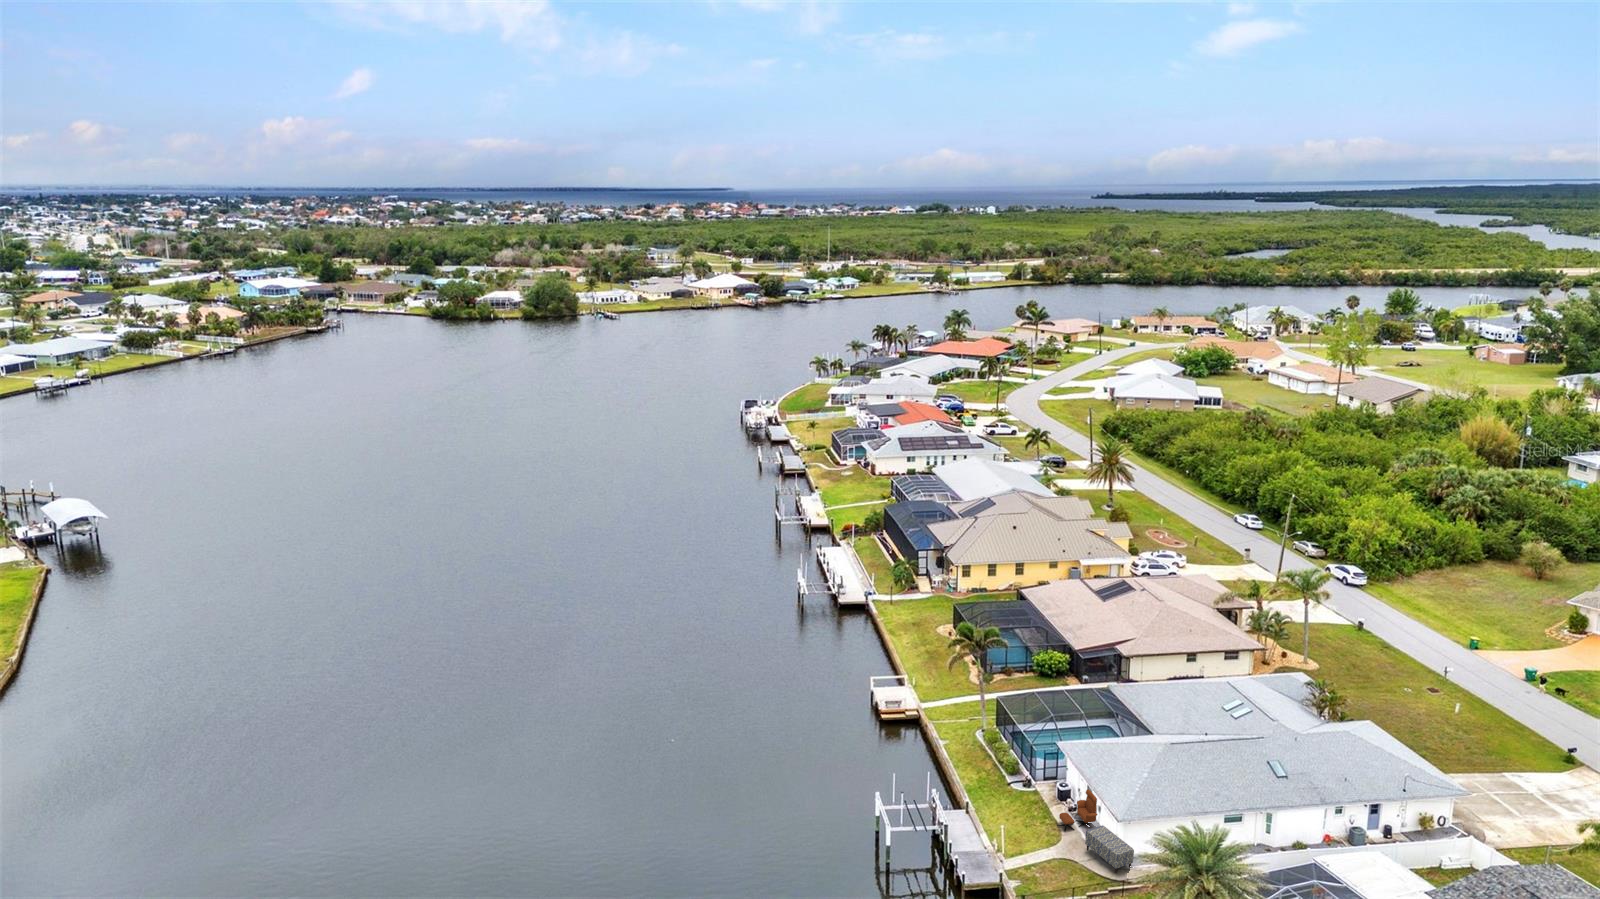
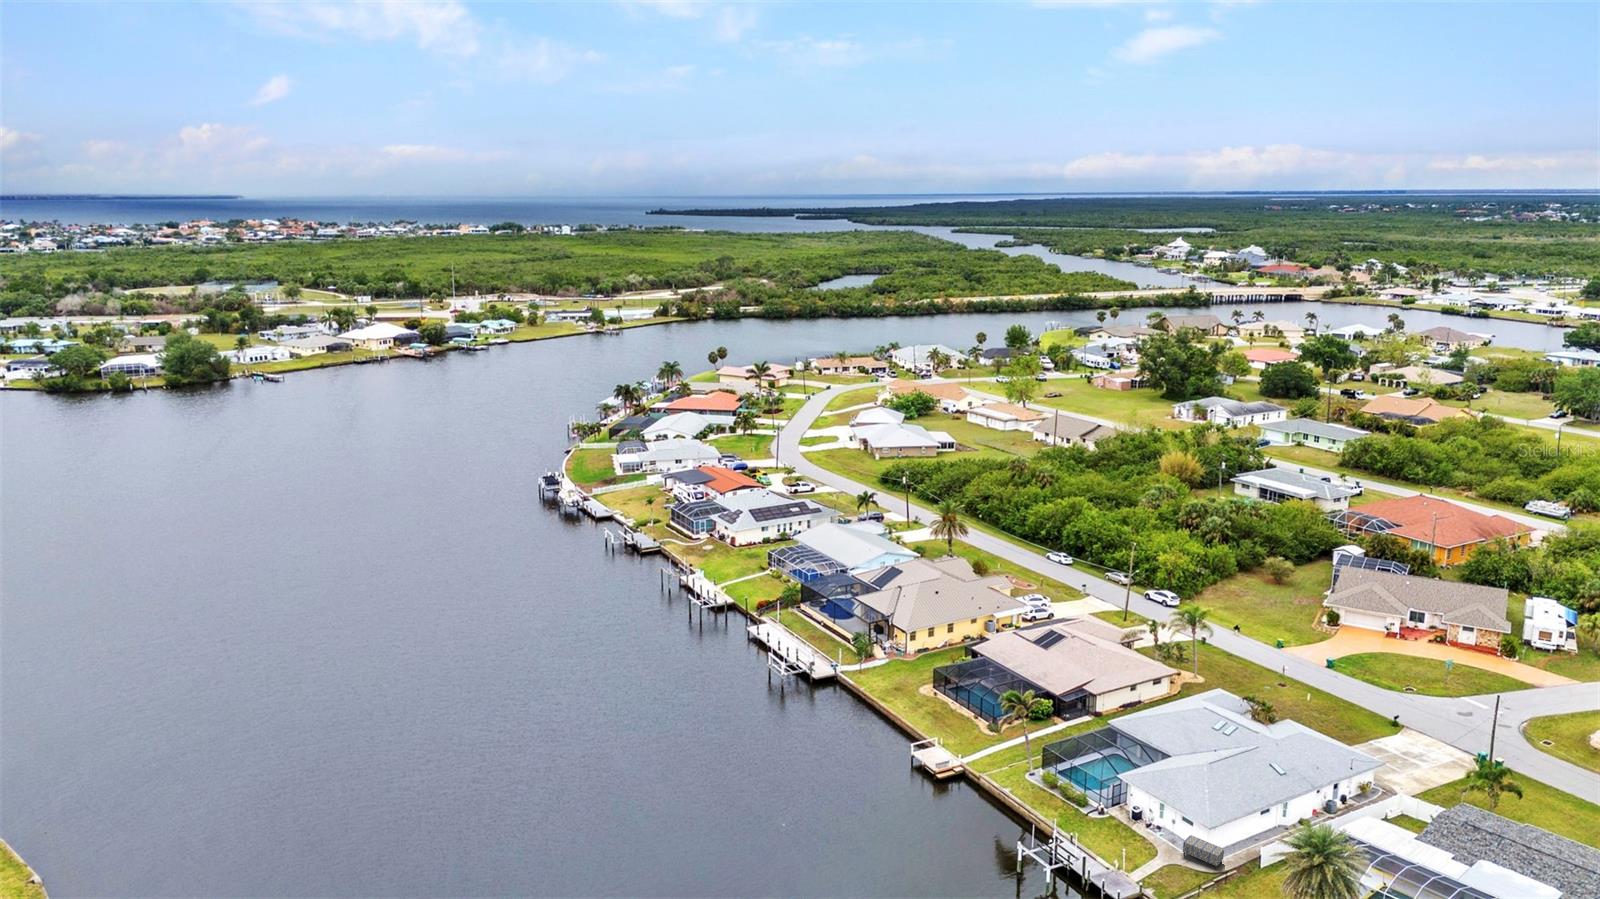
lounge chair: present [1057,789,1097,831] -> none [1148,809,1177,845]

